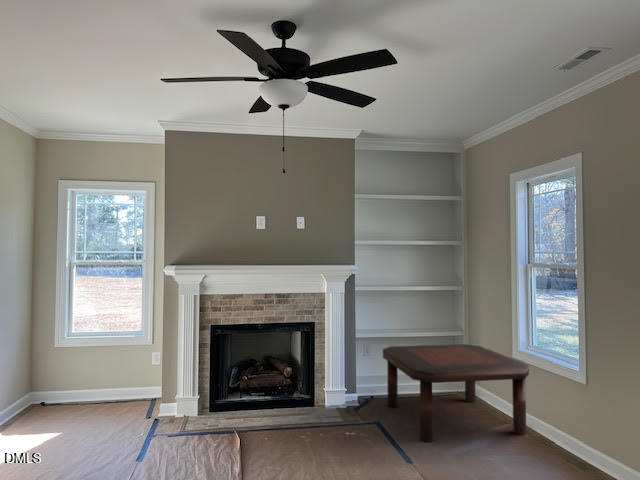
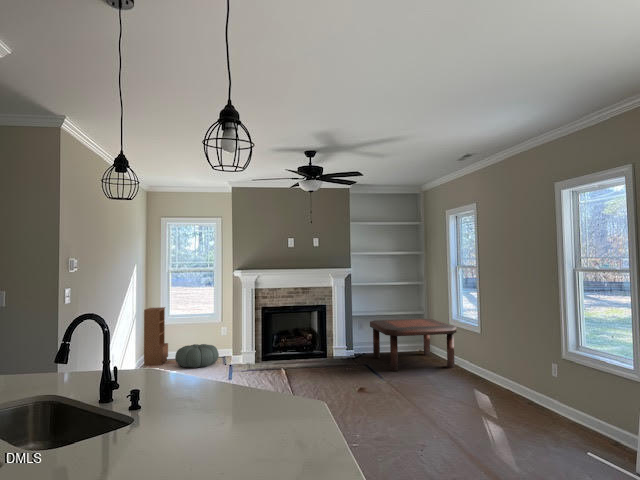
bookcase: none [20,321,67,415] -> present [144,307,168,365]
pouf: none [68,381,141,424] -> present [175,344,219,368]

